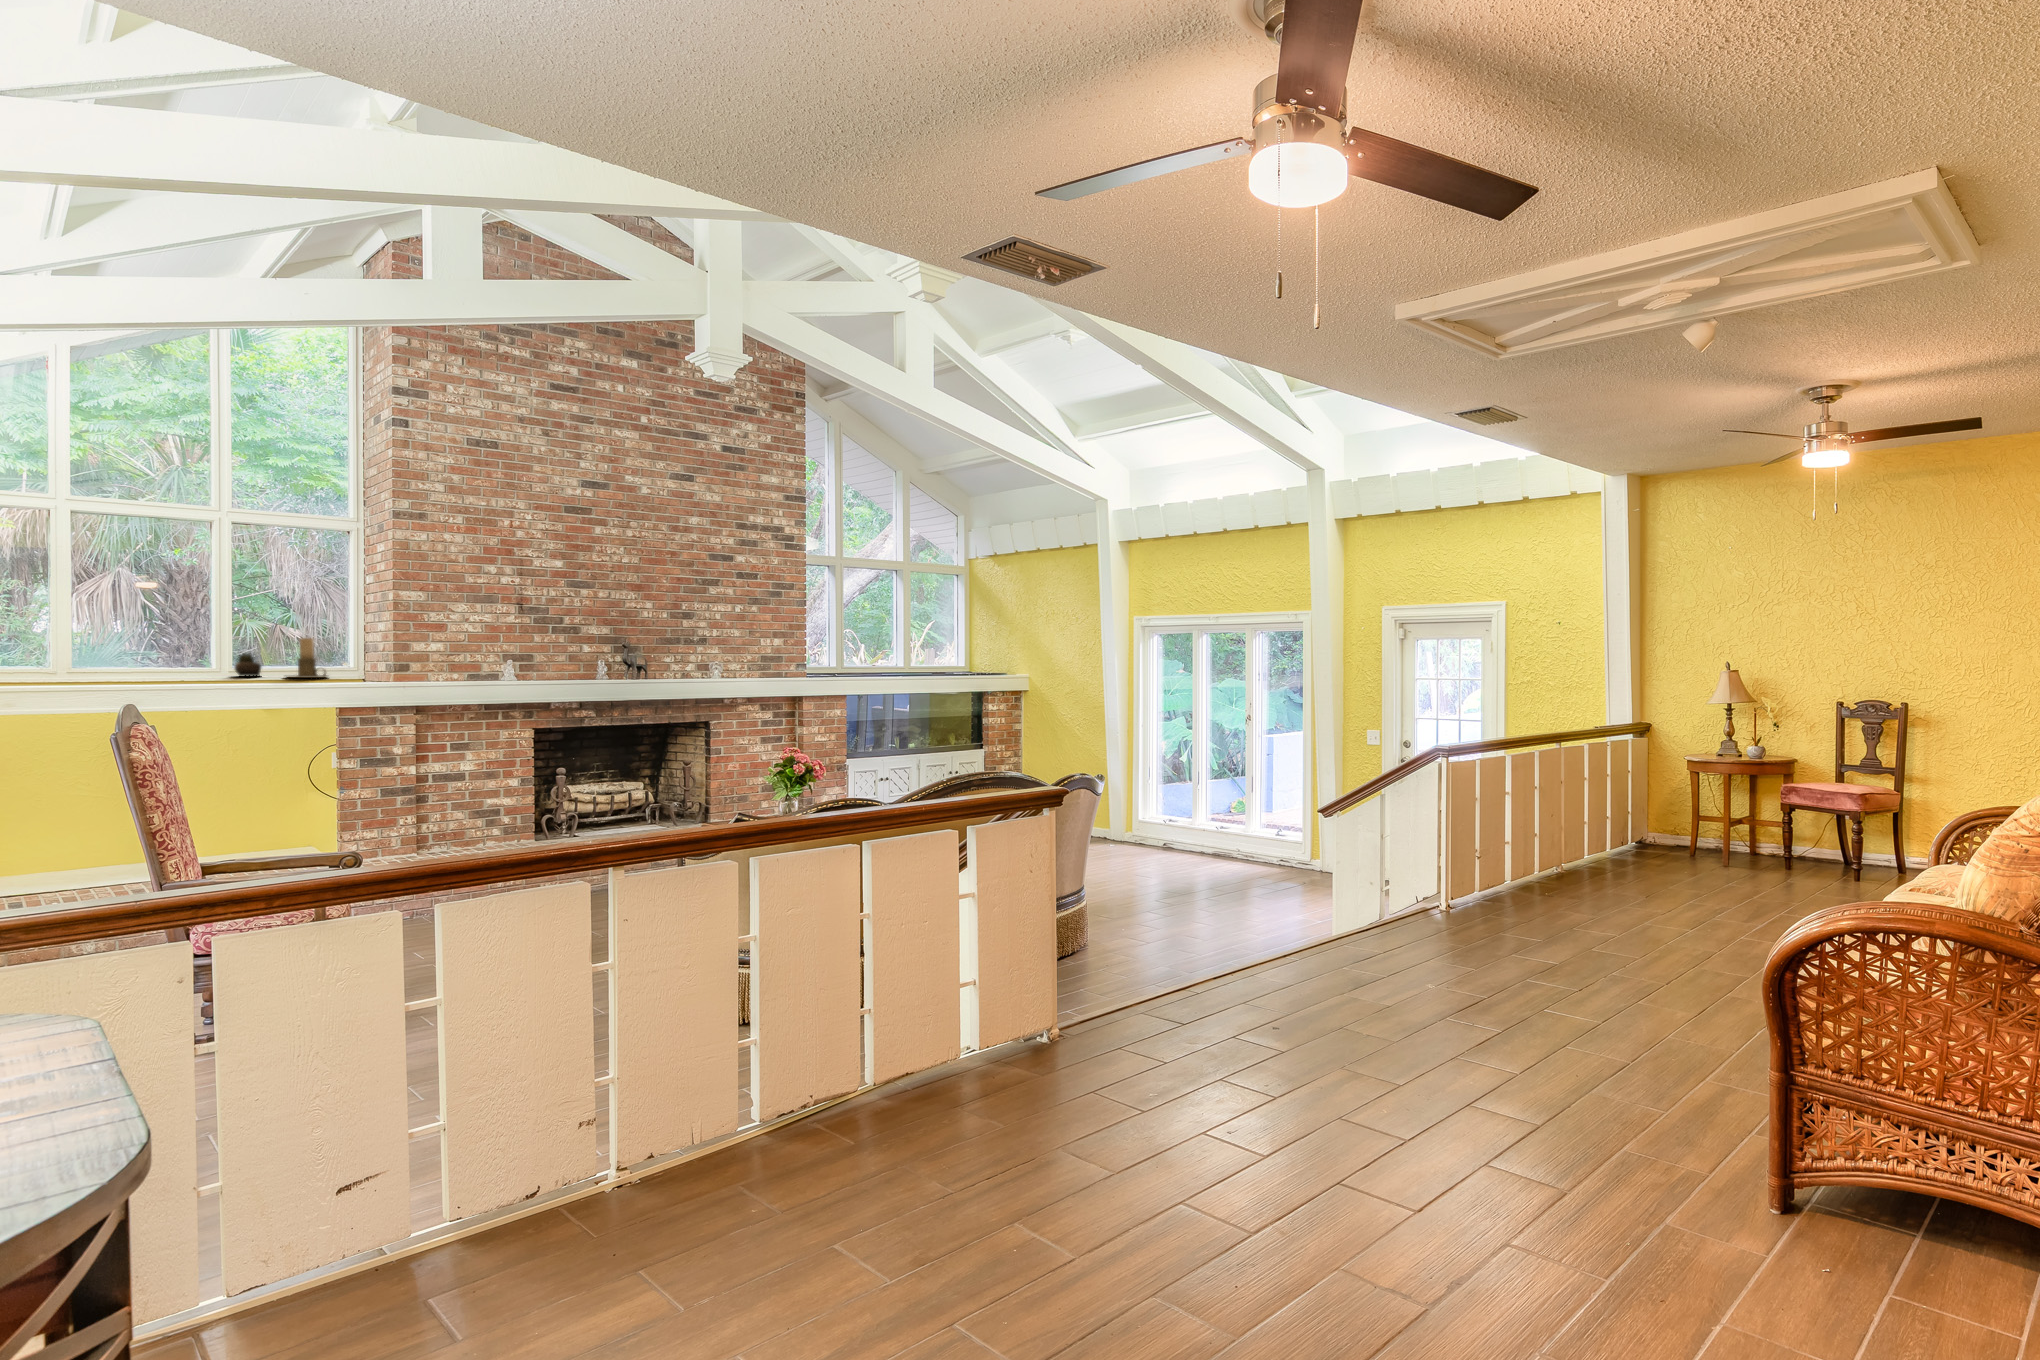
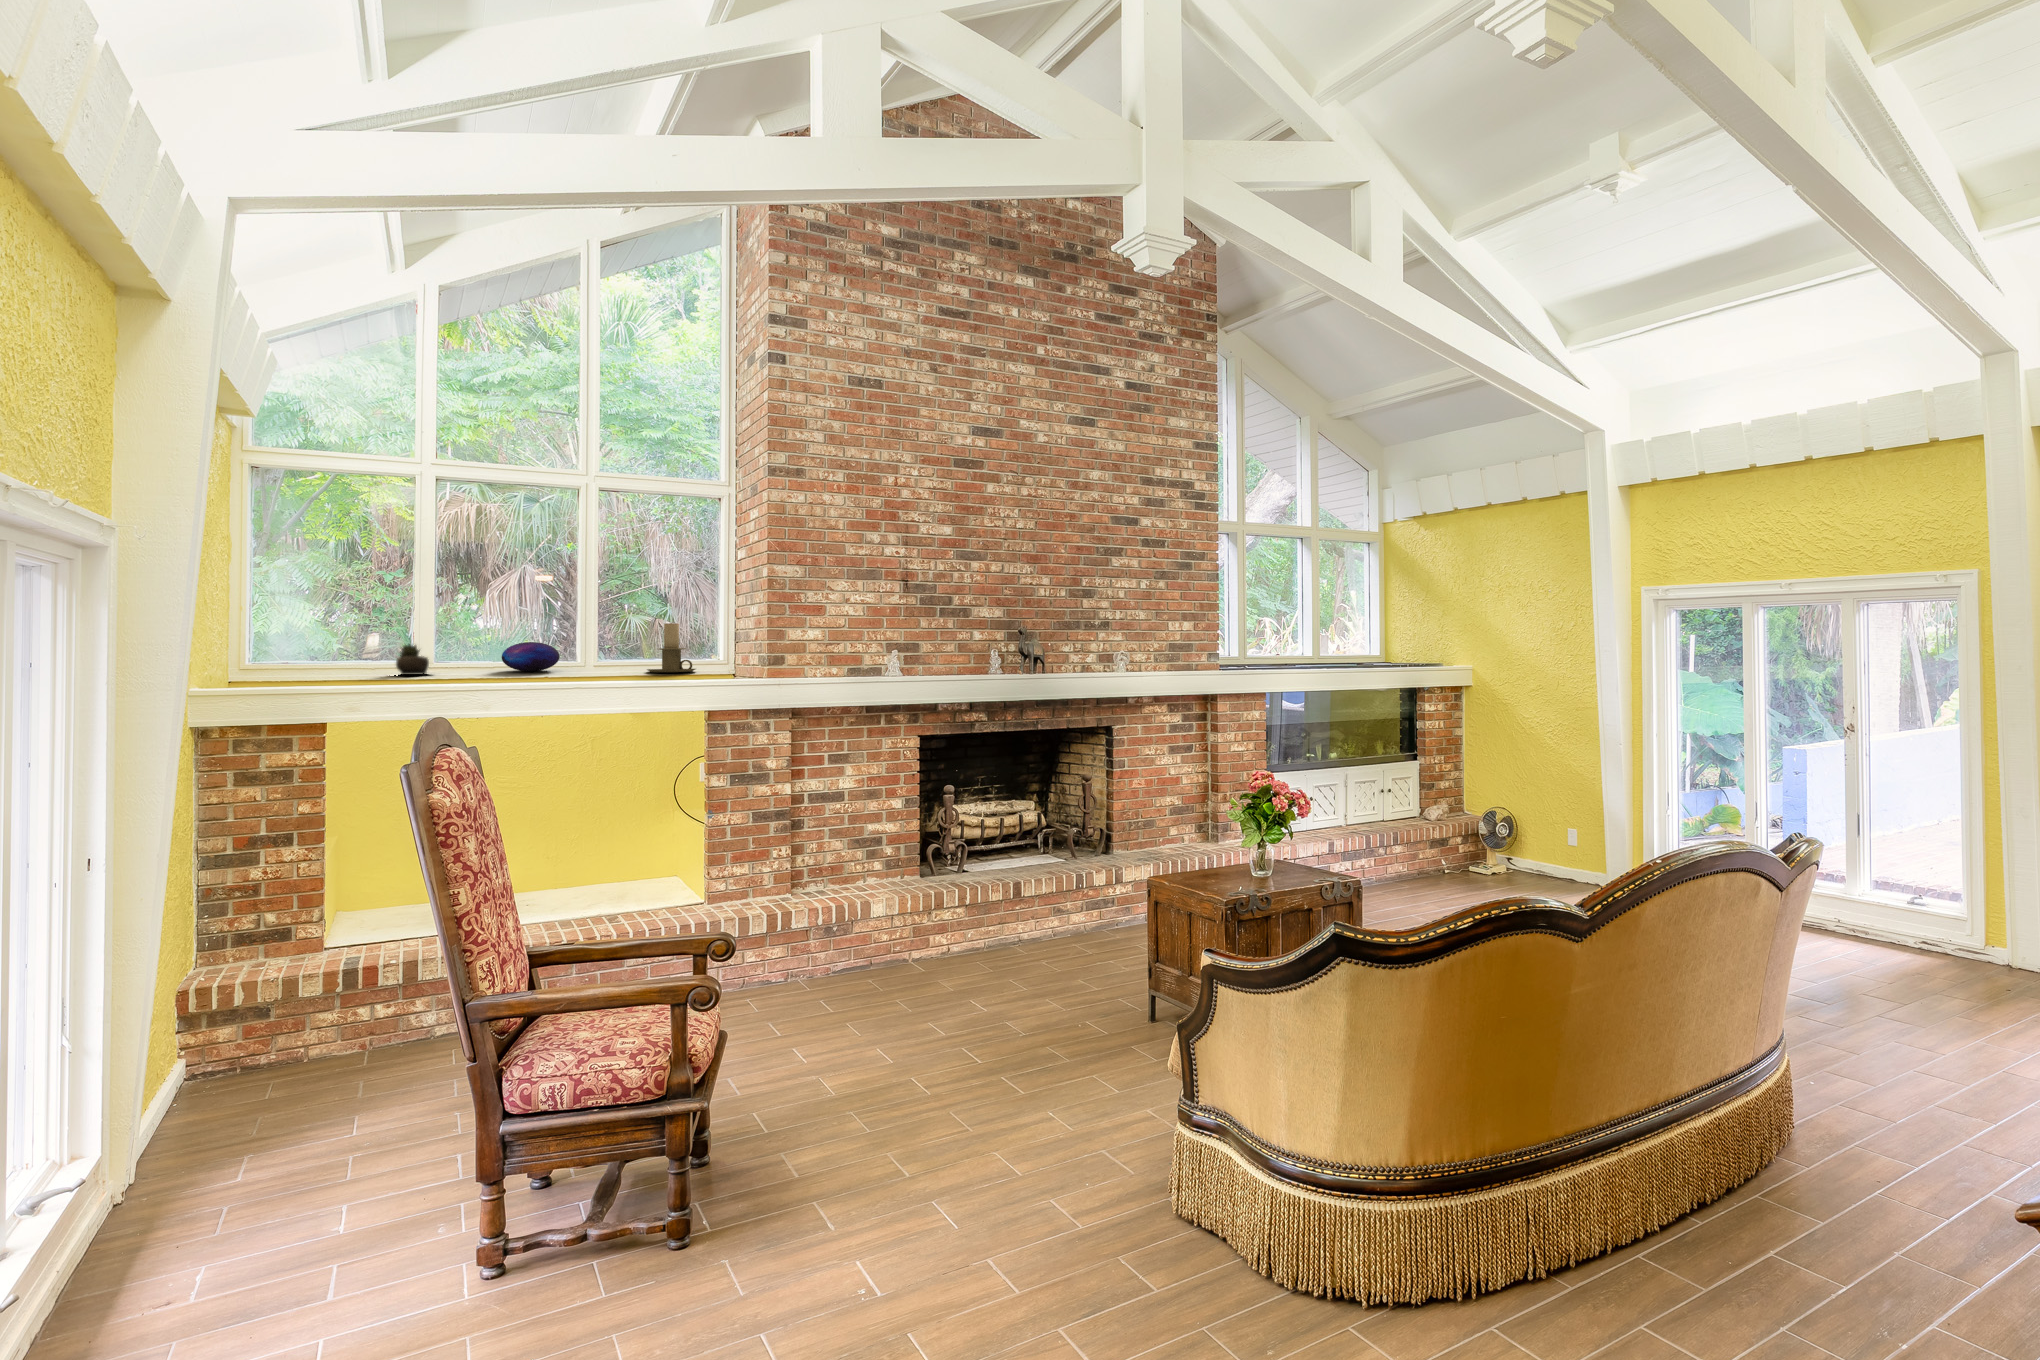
decorative orb: none [146,653,201,677] -> present [502,642,560,672]
succulent plant: present [235,653,261,677] -> present [396,644,429,675]

